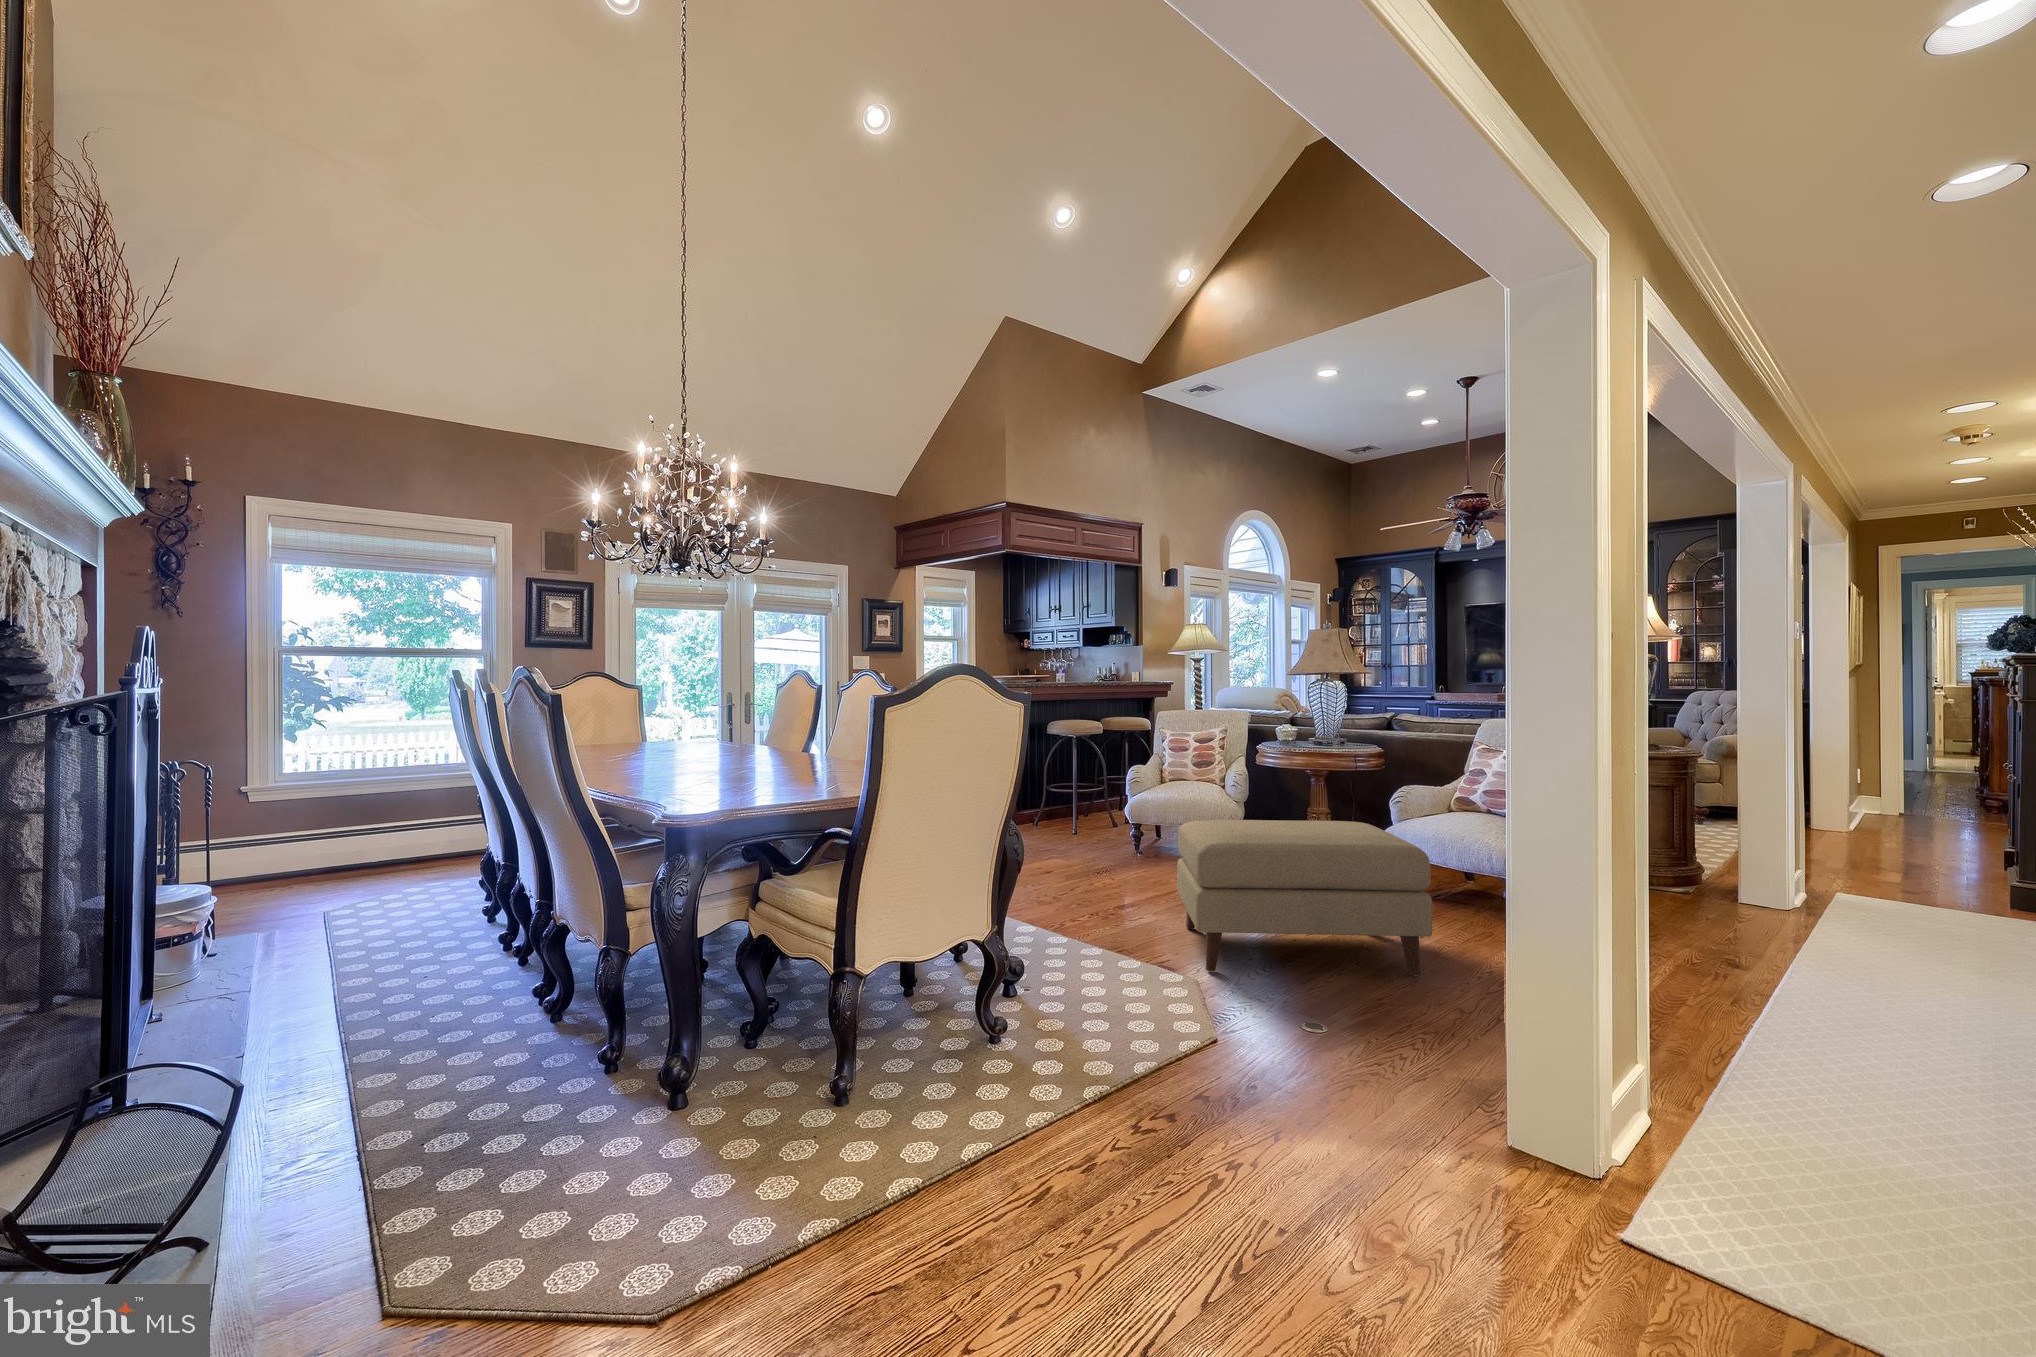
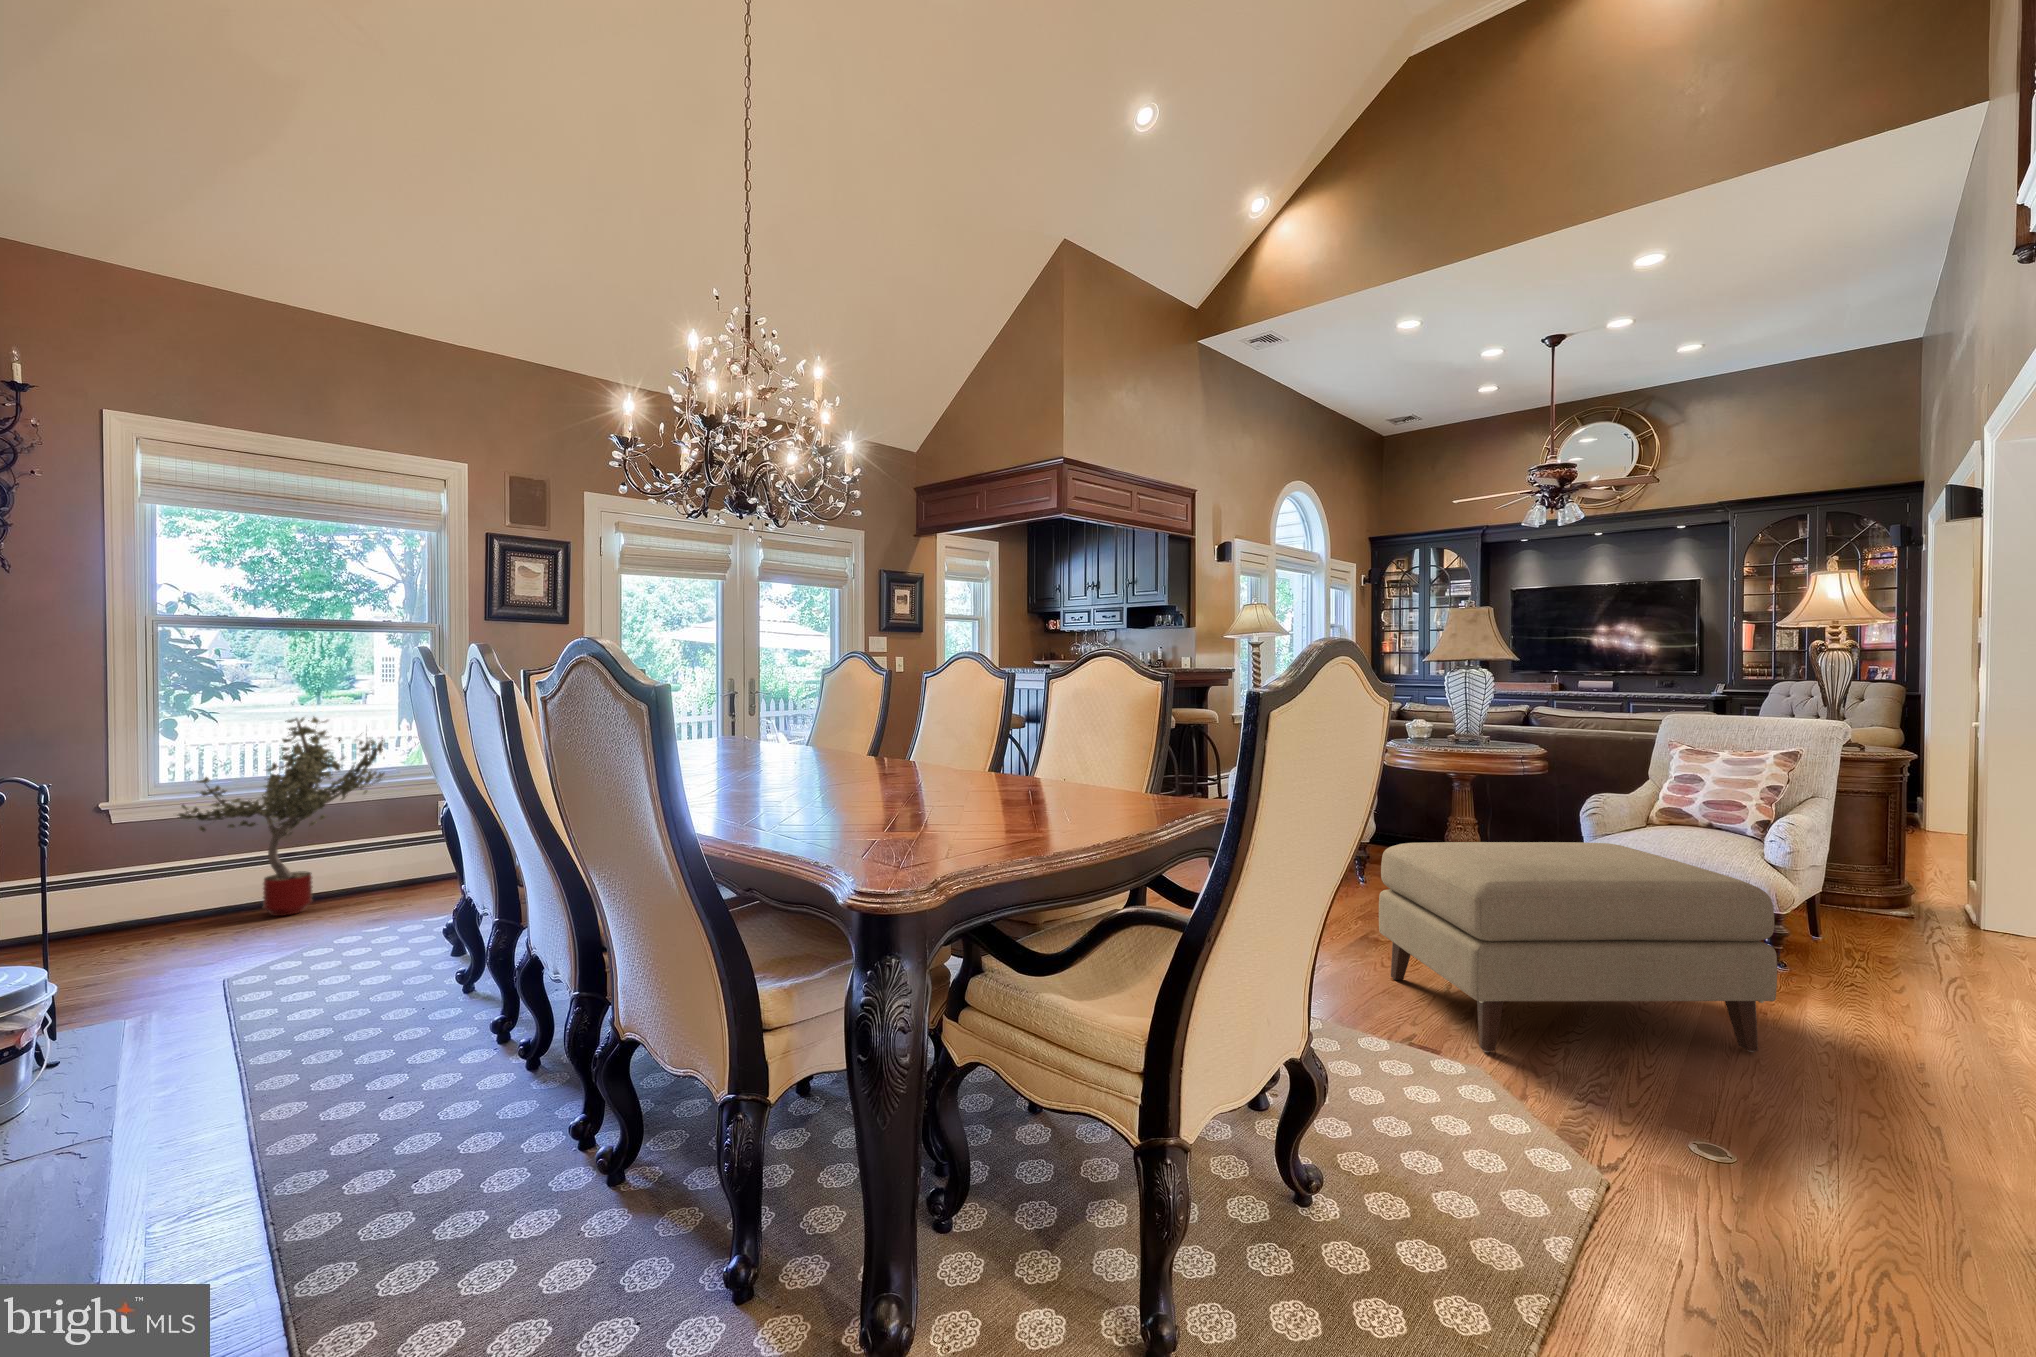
potted tree: none [291,722,445,875] -> present [178,717,384,916]

